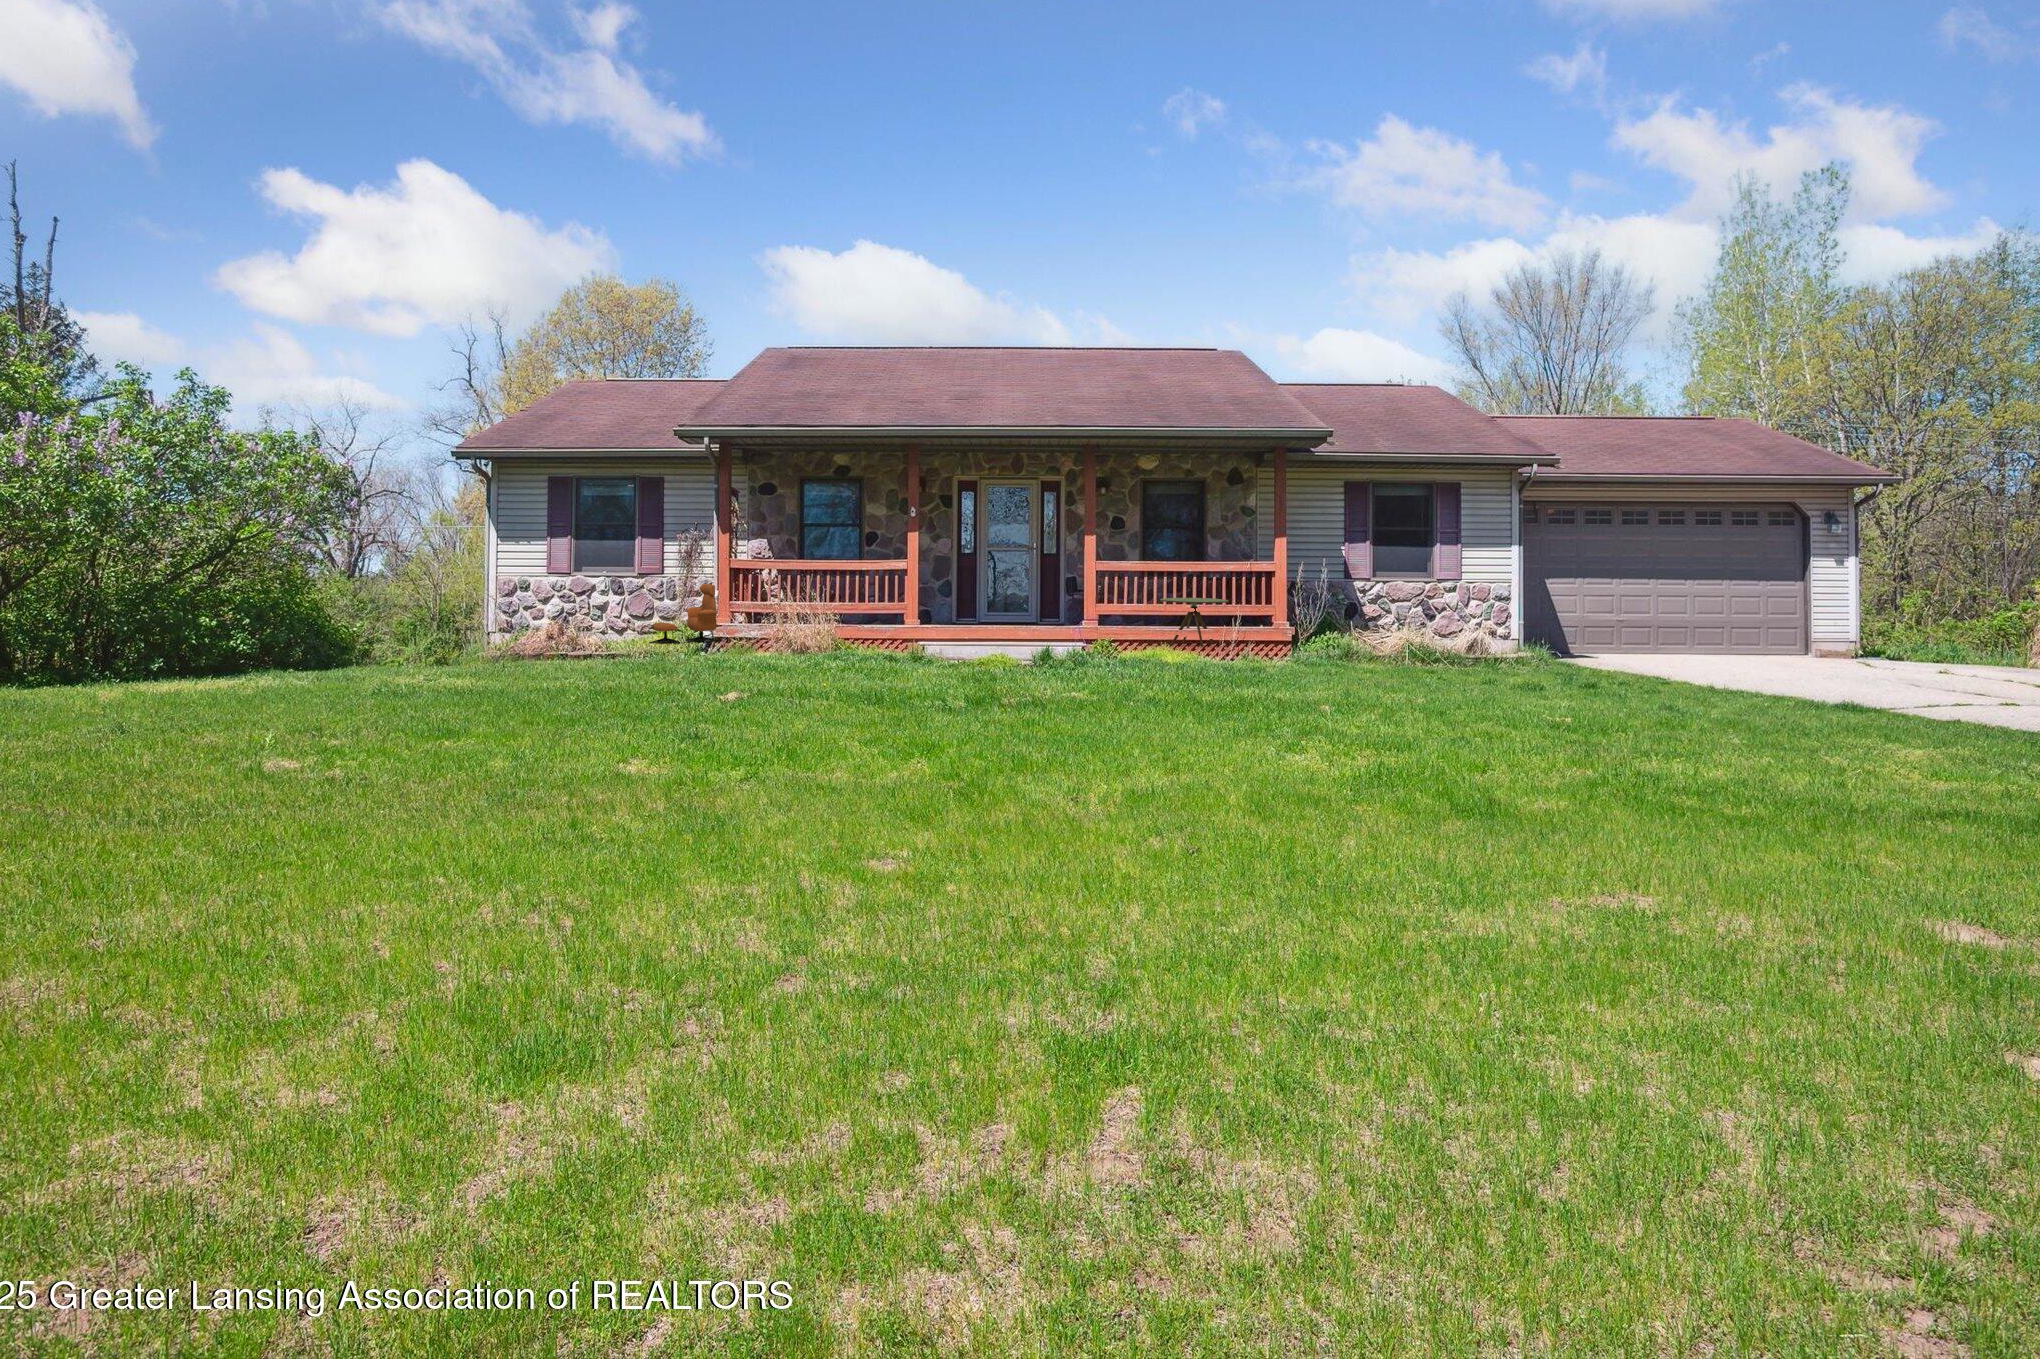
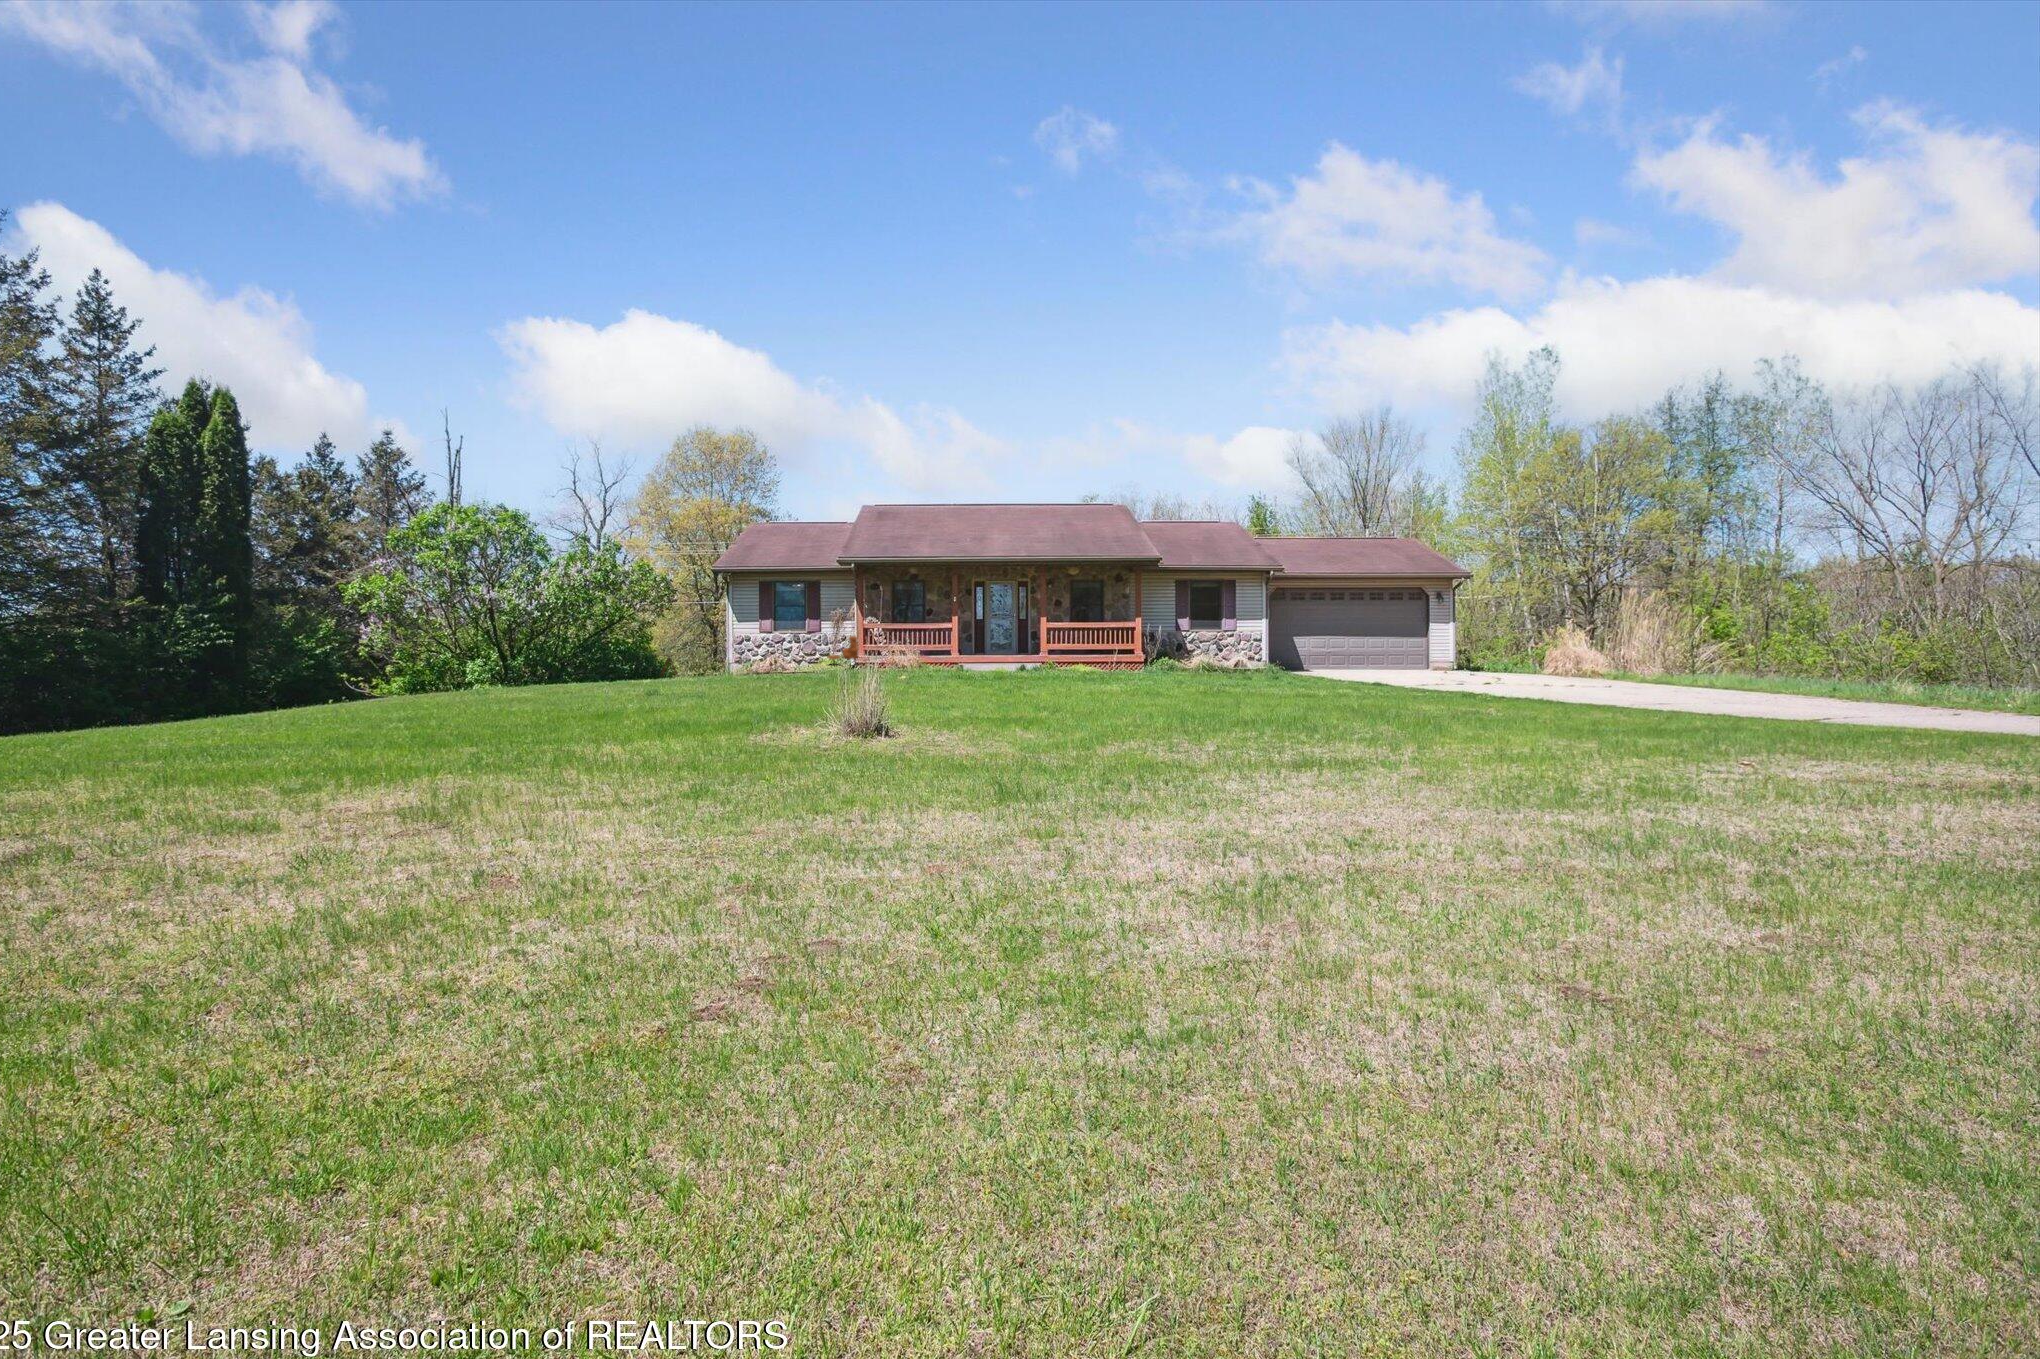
round table: present [1161,598,1228,647] -> present [658,653,682,676]

